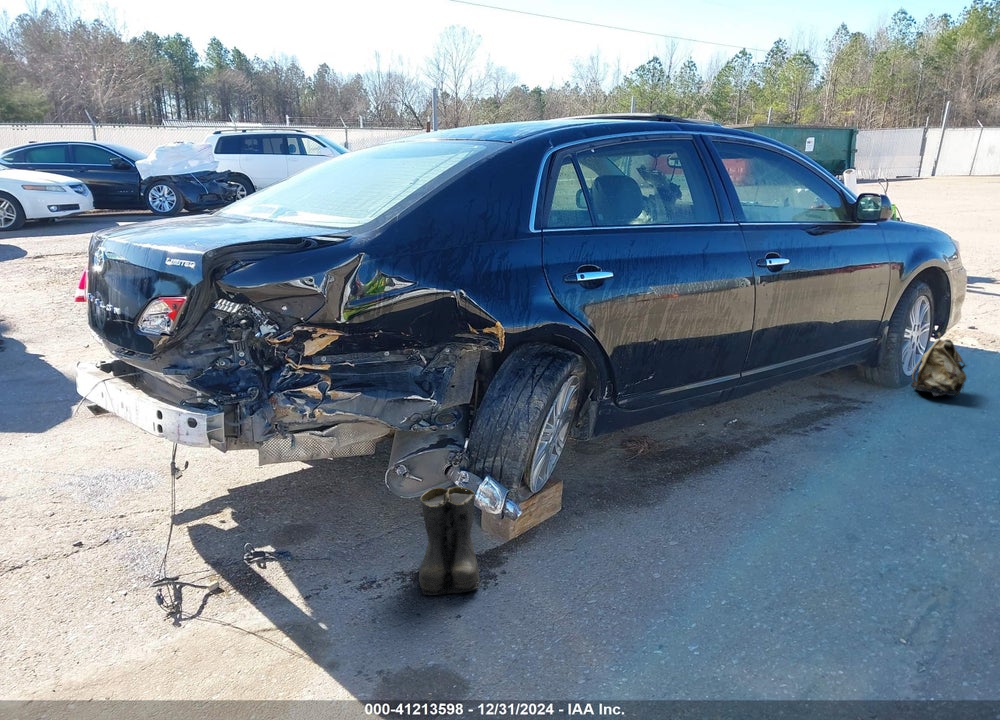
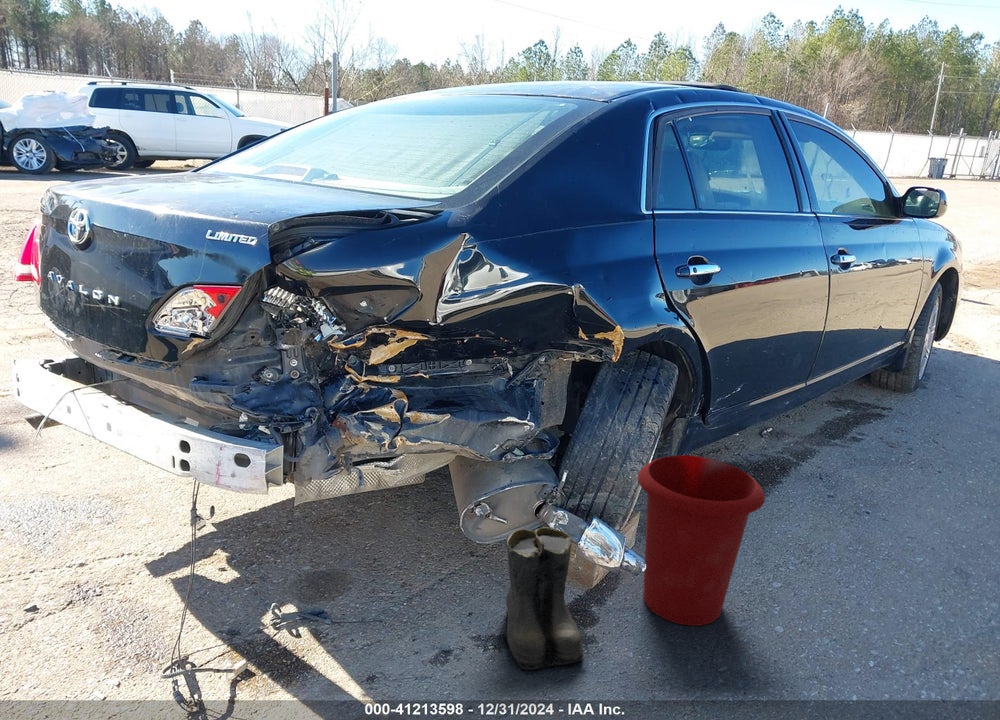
backpack: present [911,333,966,397] -> none [918,339,977,406]
waste bin: none [534,430,638,570] -> present [638,455,765,626]

